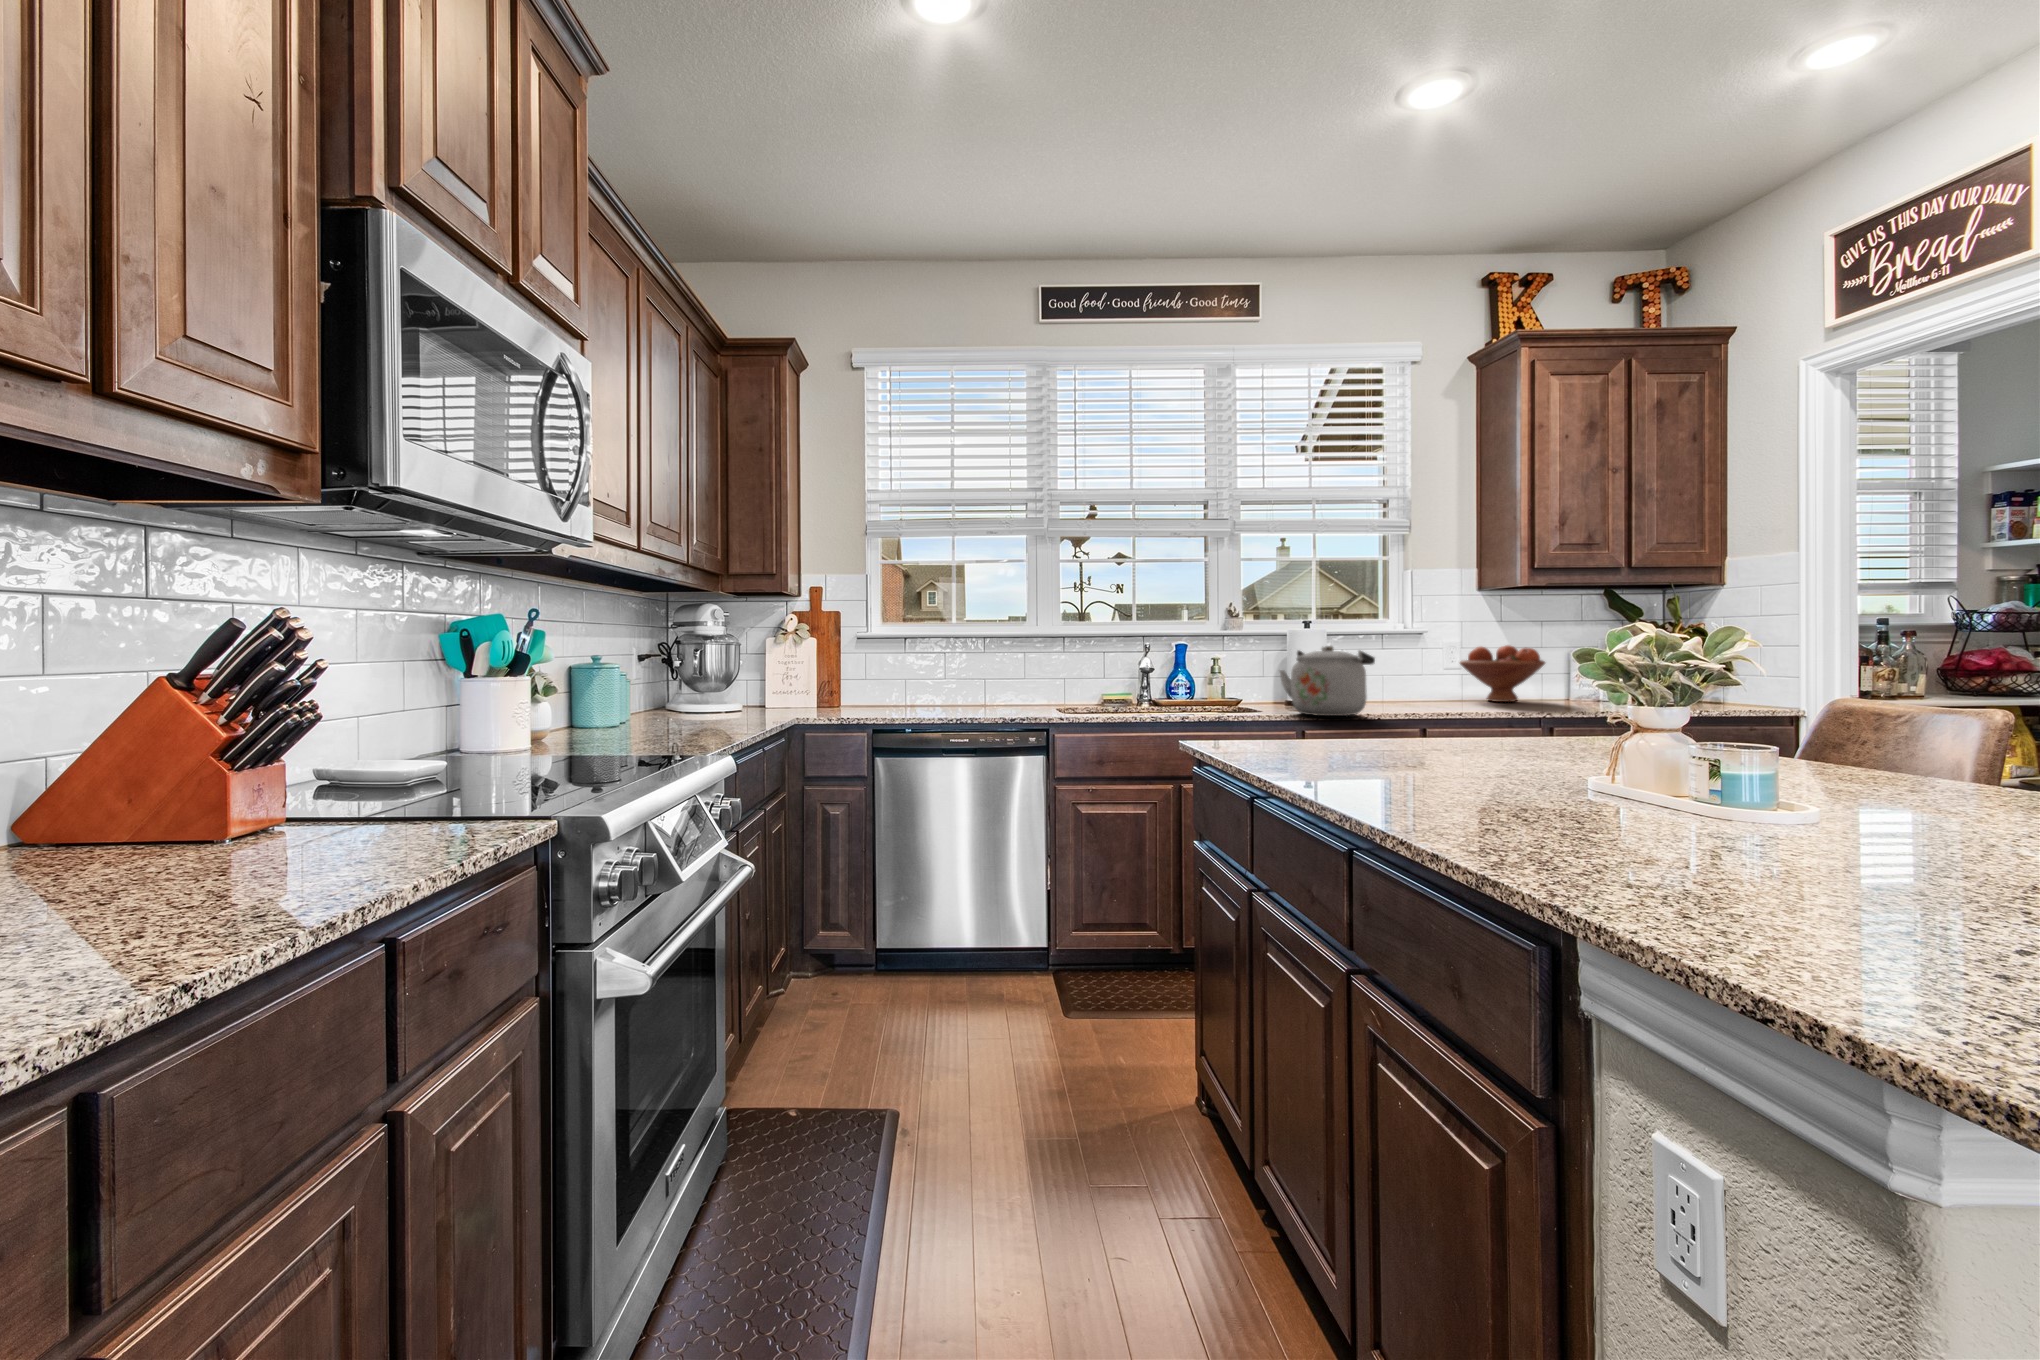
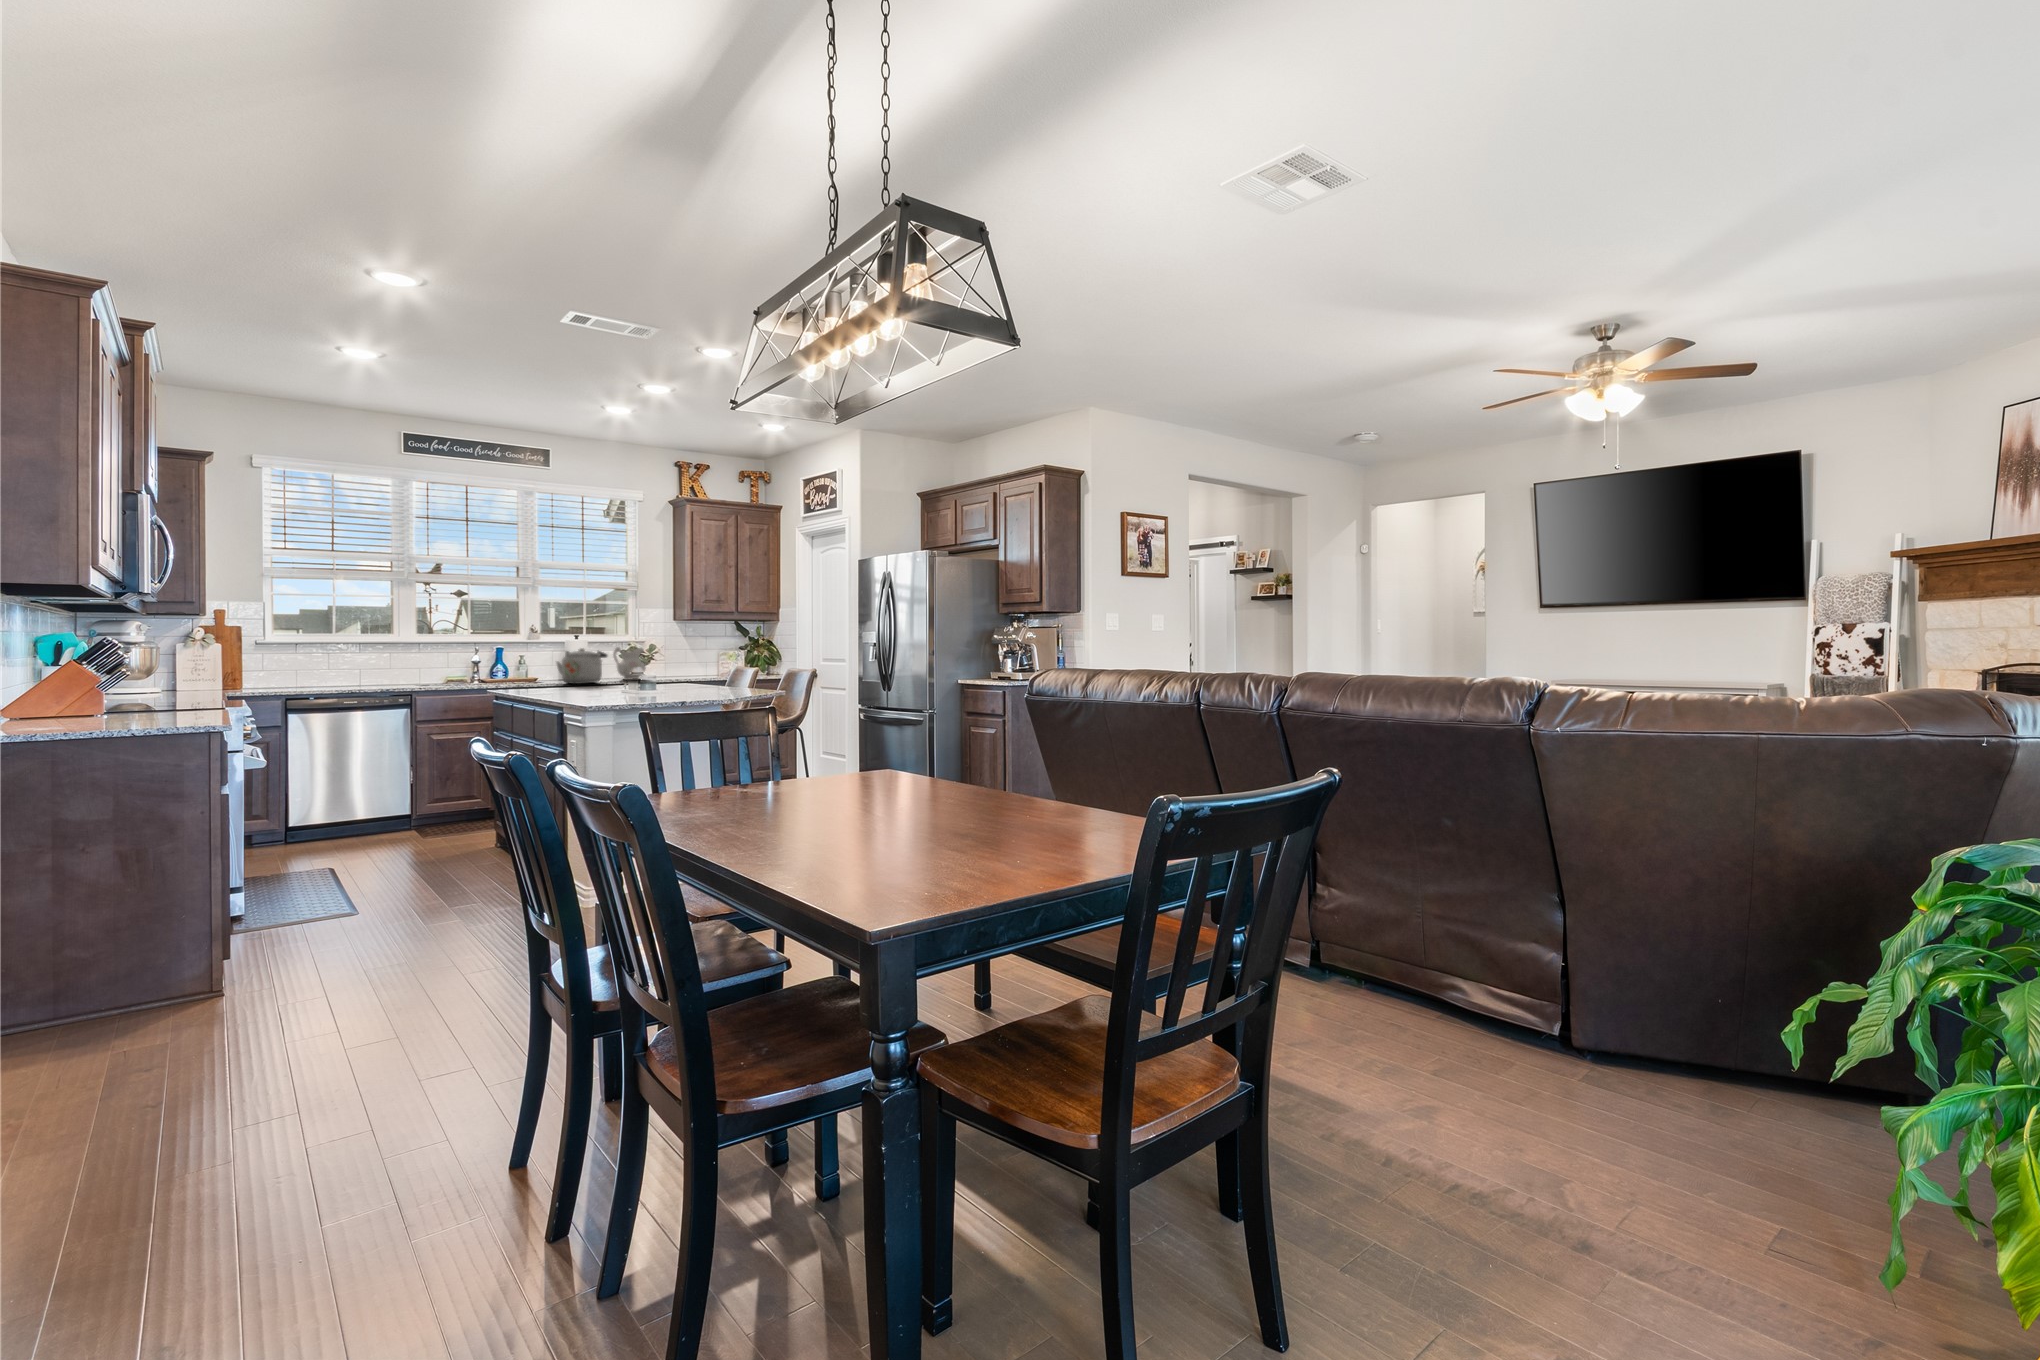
ceramic pitcher: none [1378,643,1440,708] -> present [613,647,645,680]
fruit bowl: present [1460,645,1545,702] -> none [661,648,702,676]

